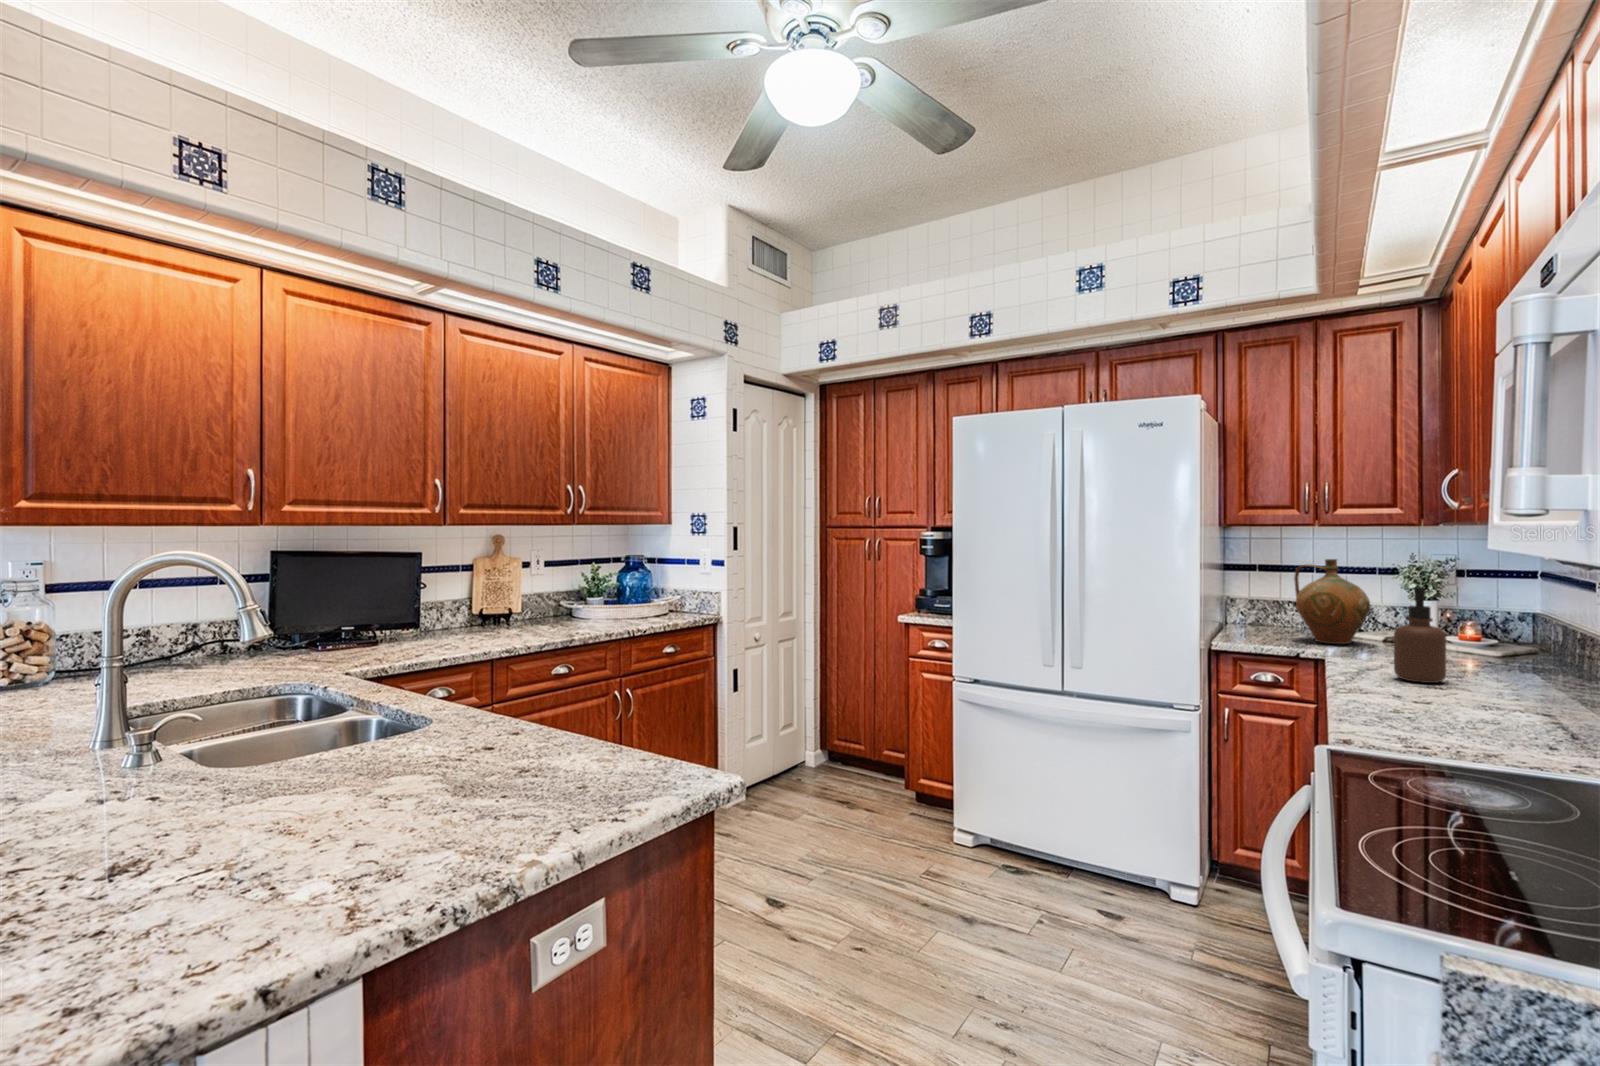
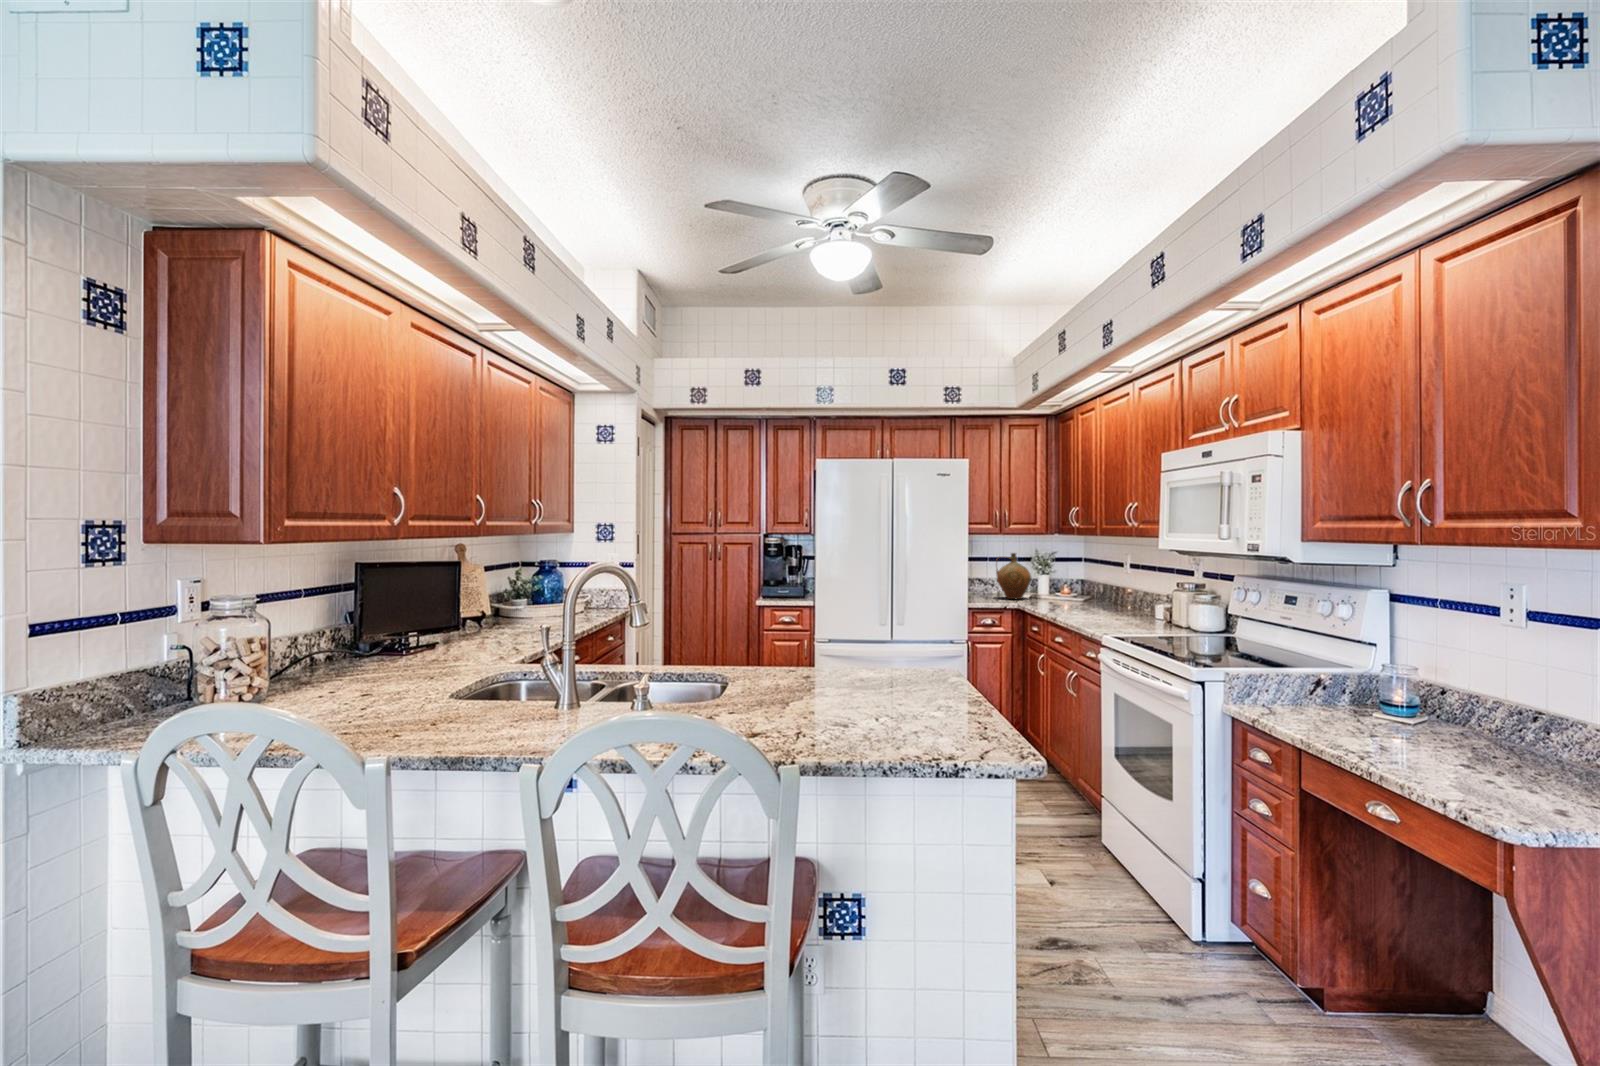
soap dispenser: present [1394,587,1446,683] -> none [1072,566,1093,612]

